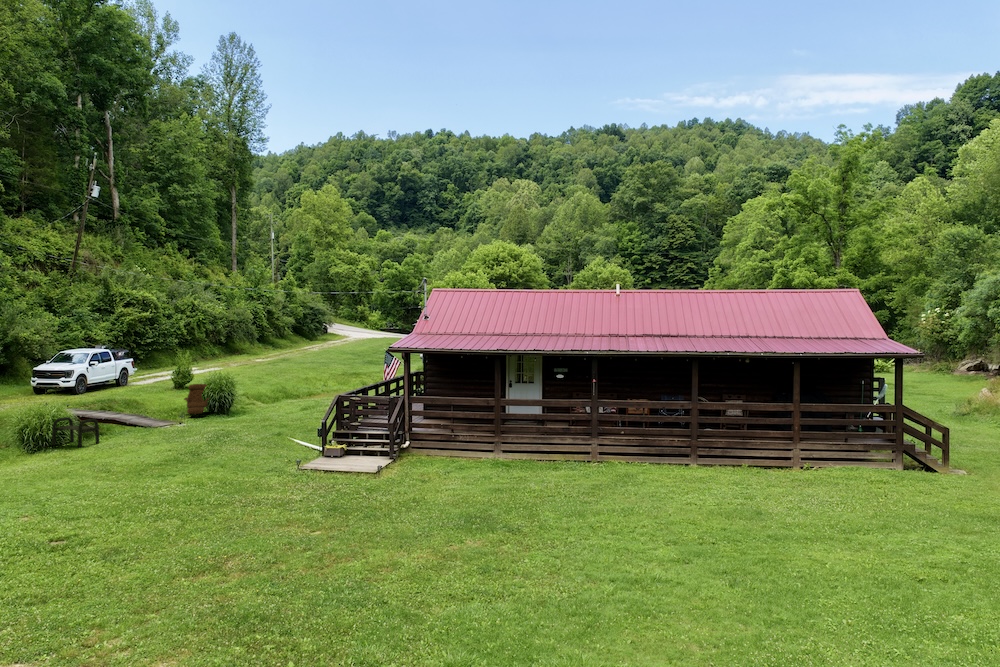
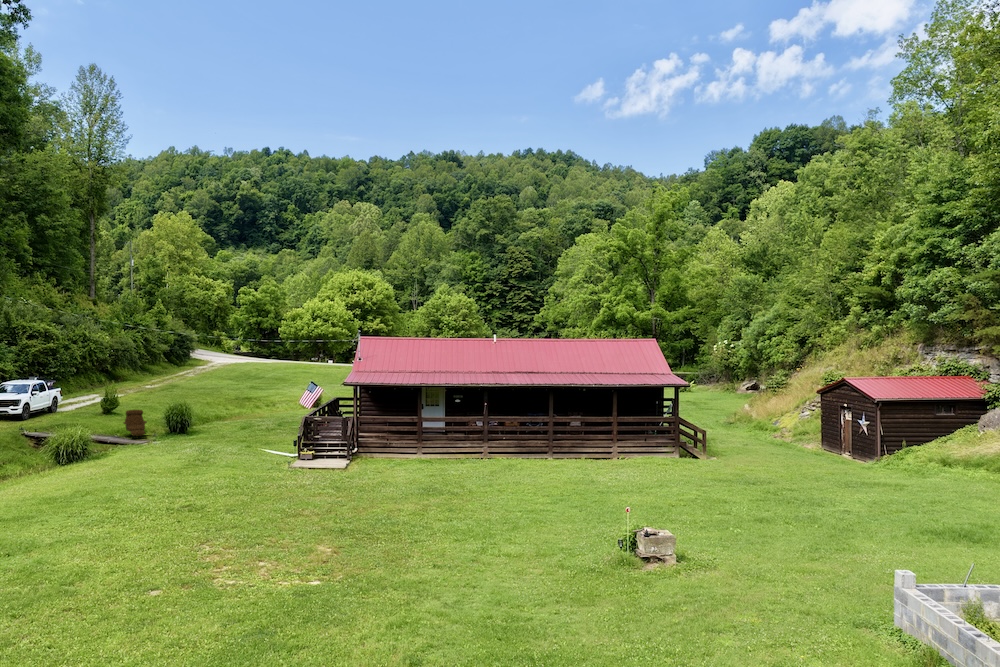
bench: present [52,417,99,447] -> none [53,439,92,462]

